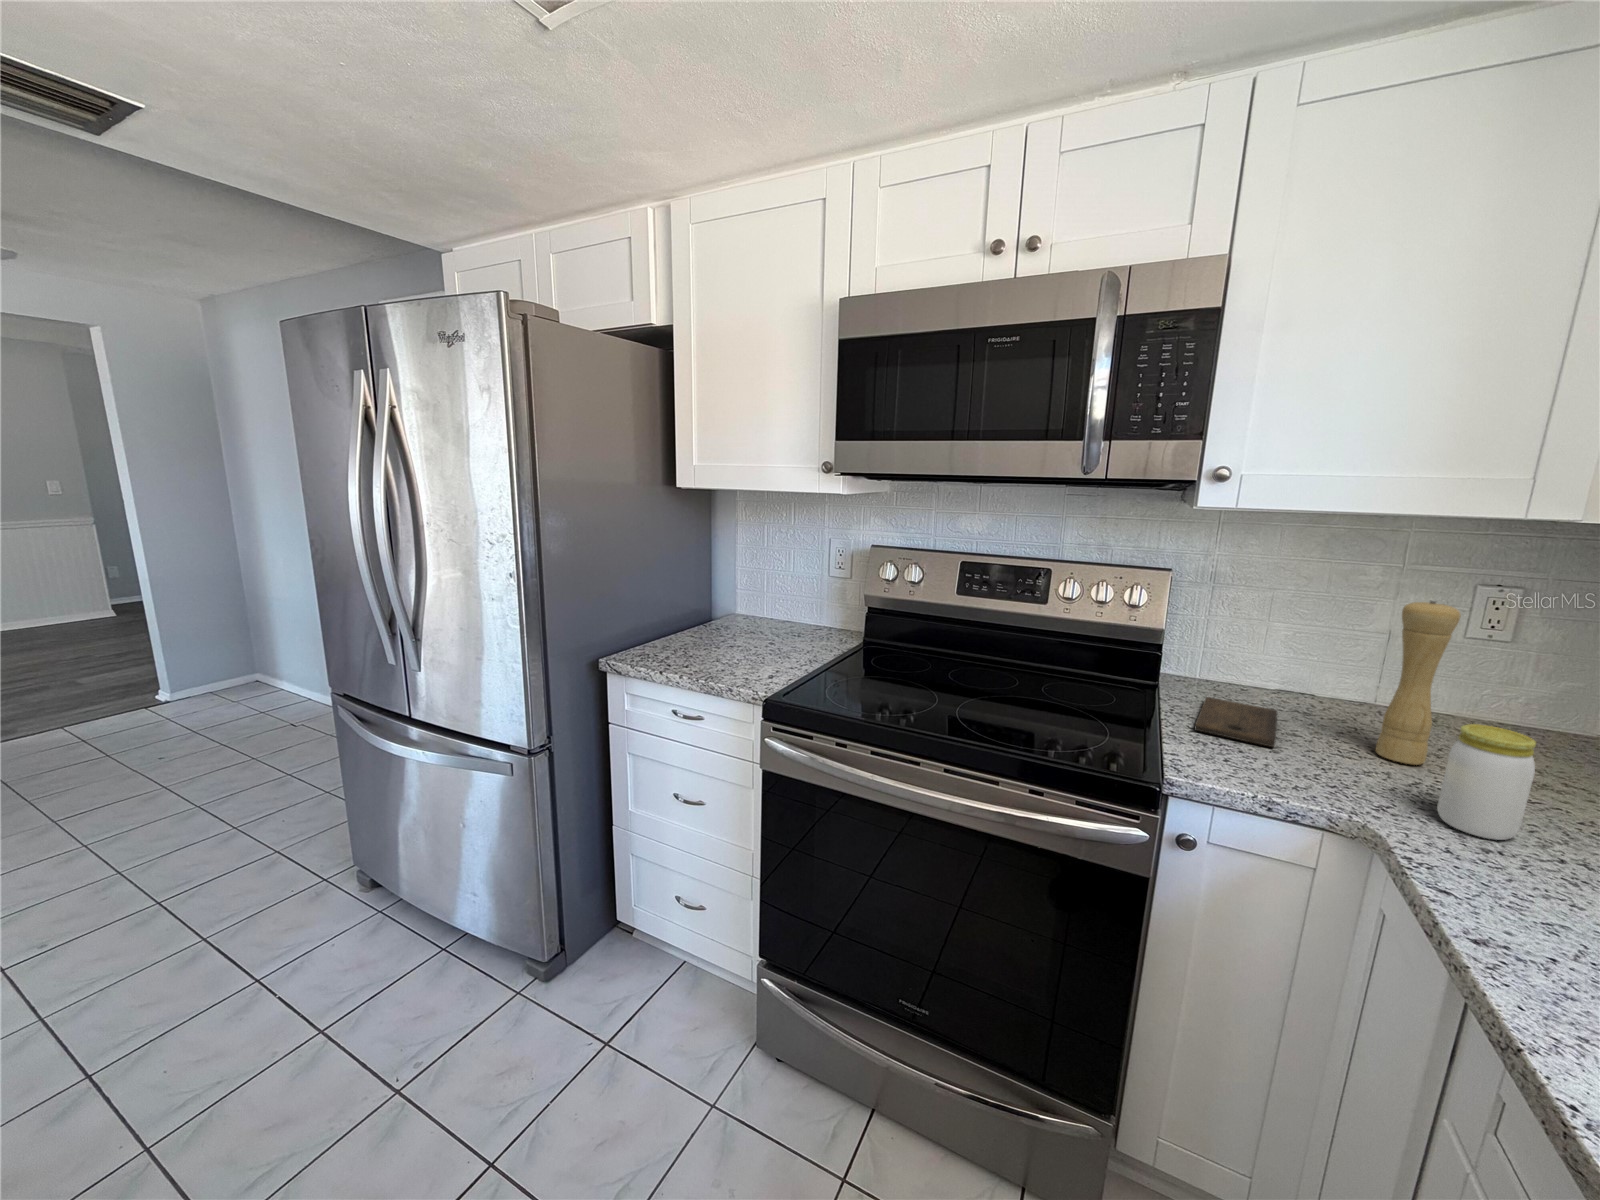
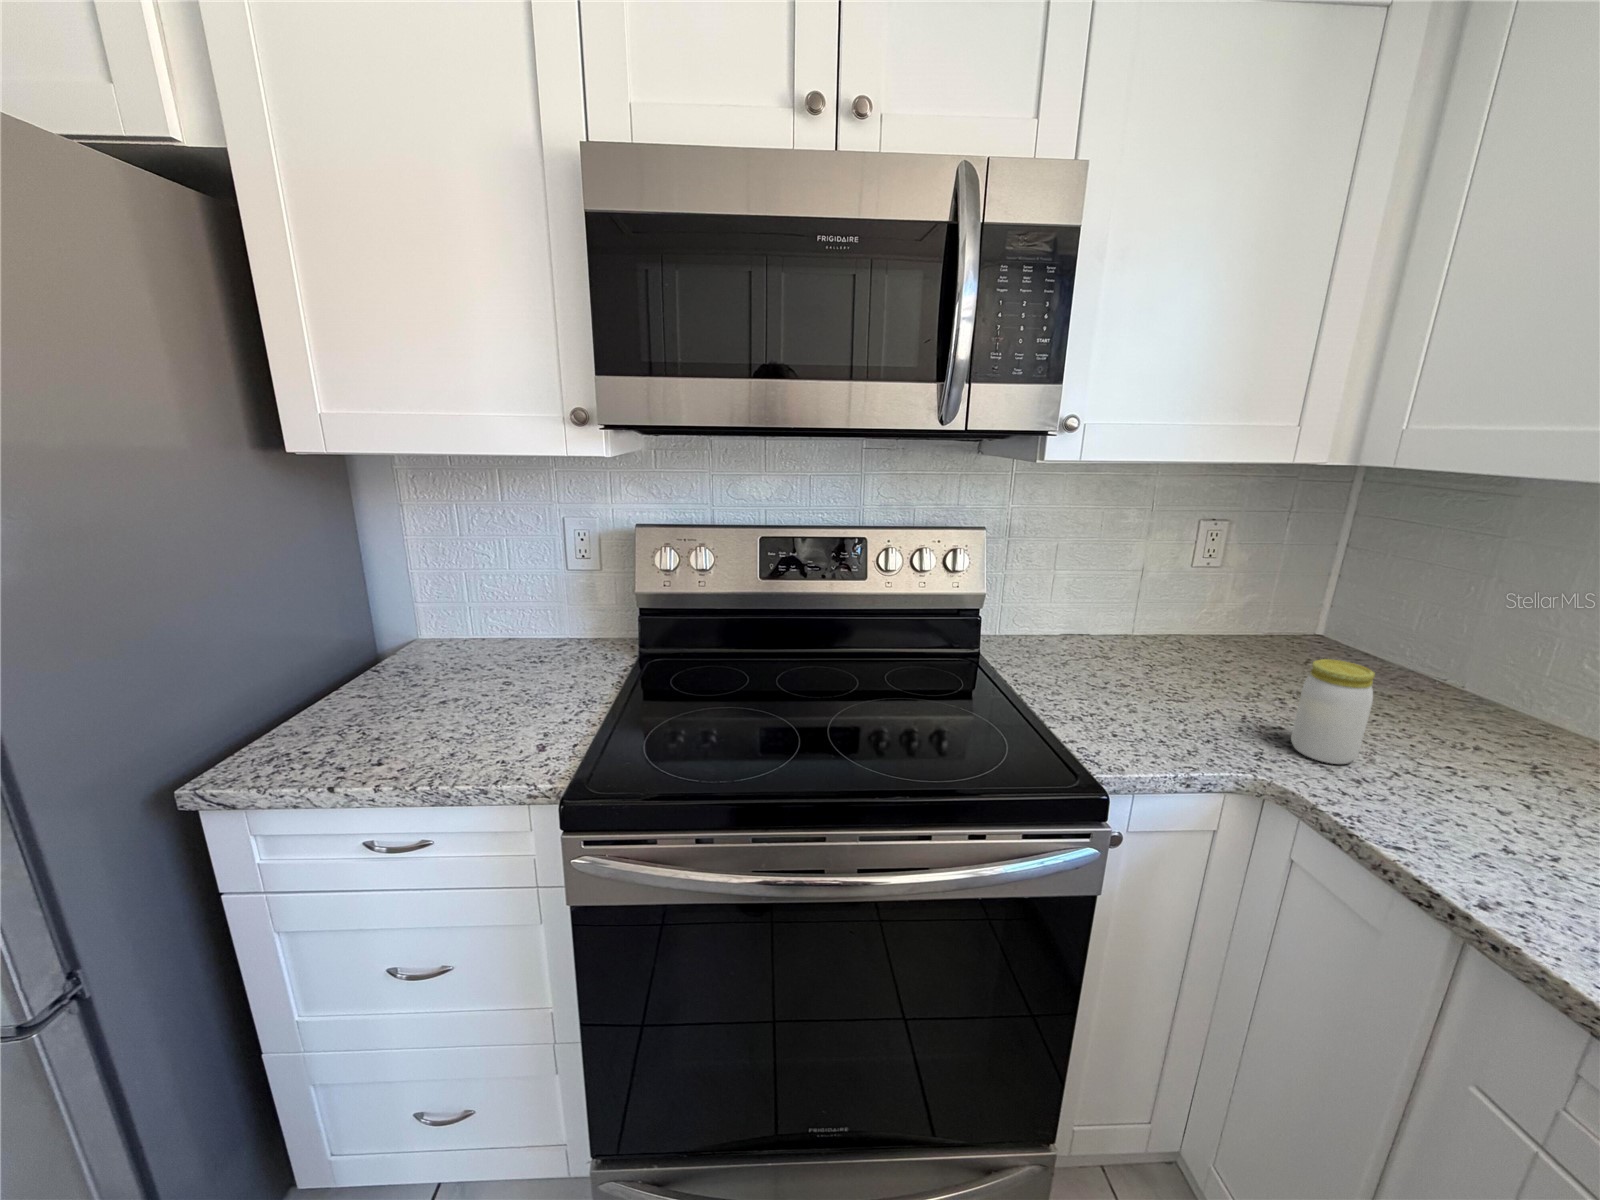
pepper mill: present [1376,600,1461,765] -> none [1186,542,1255,695]
cutting board: present [1195,697,1277,747] -> none [1030,657,1129,705]

